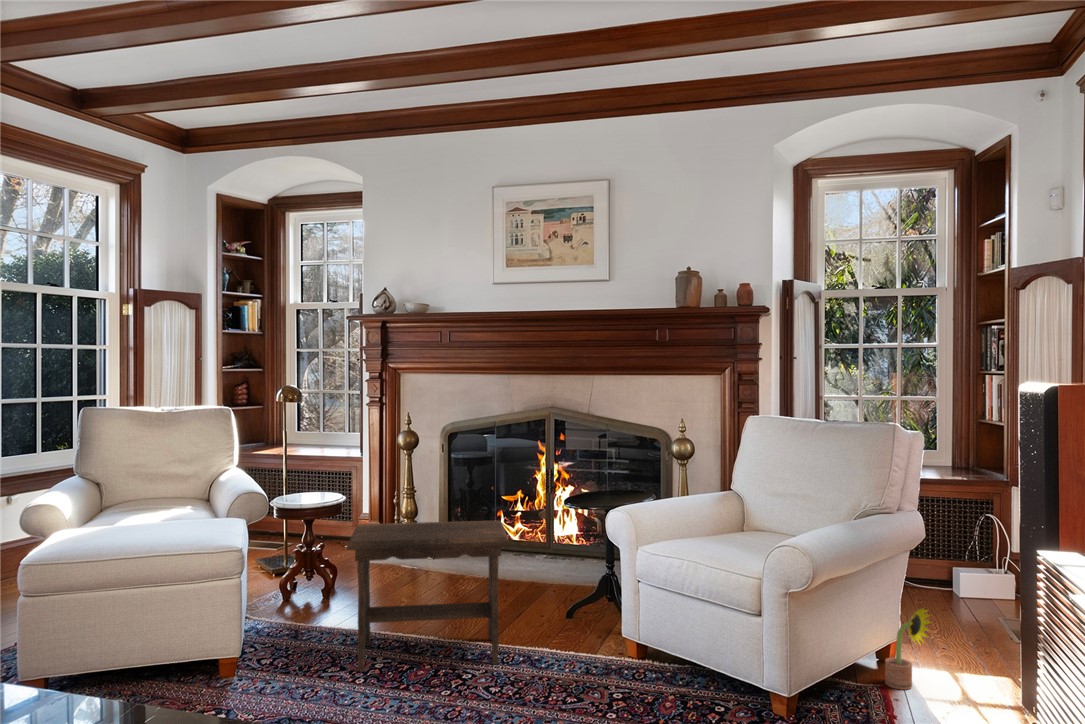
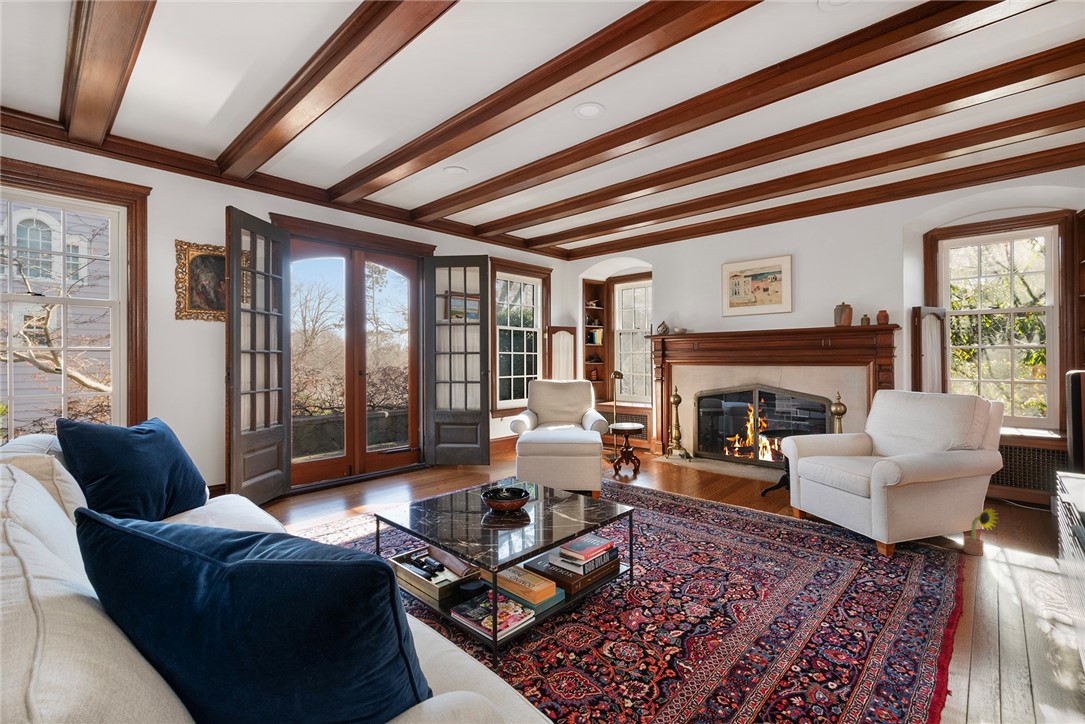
footstool: present [347,520,509,671] -> none [645,438,726,511]

